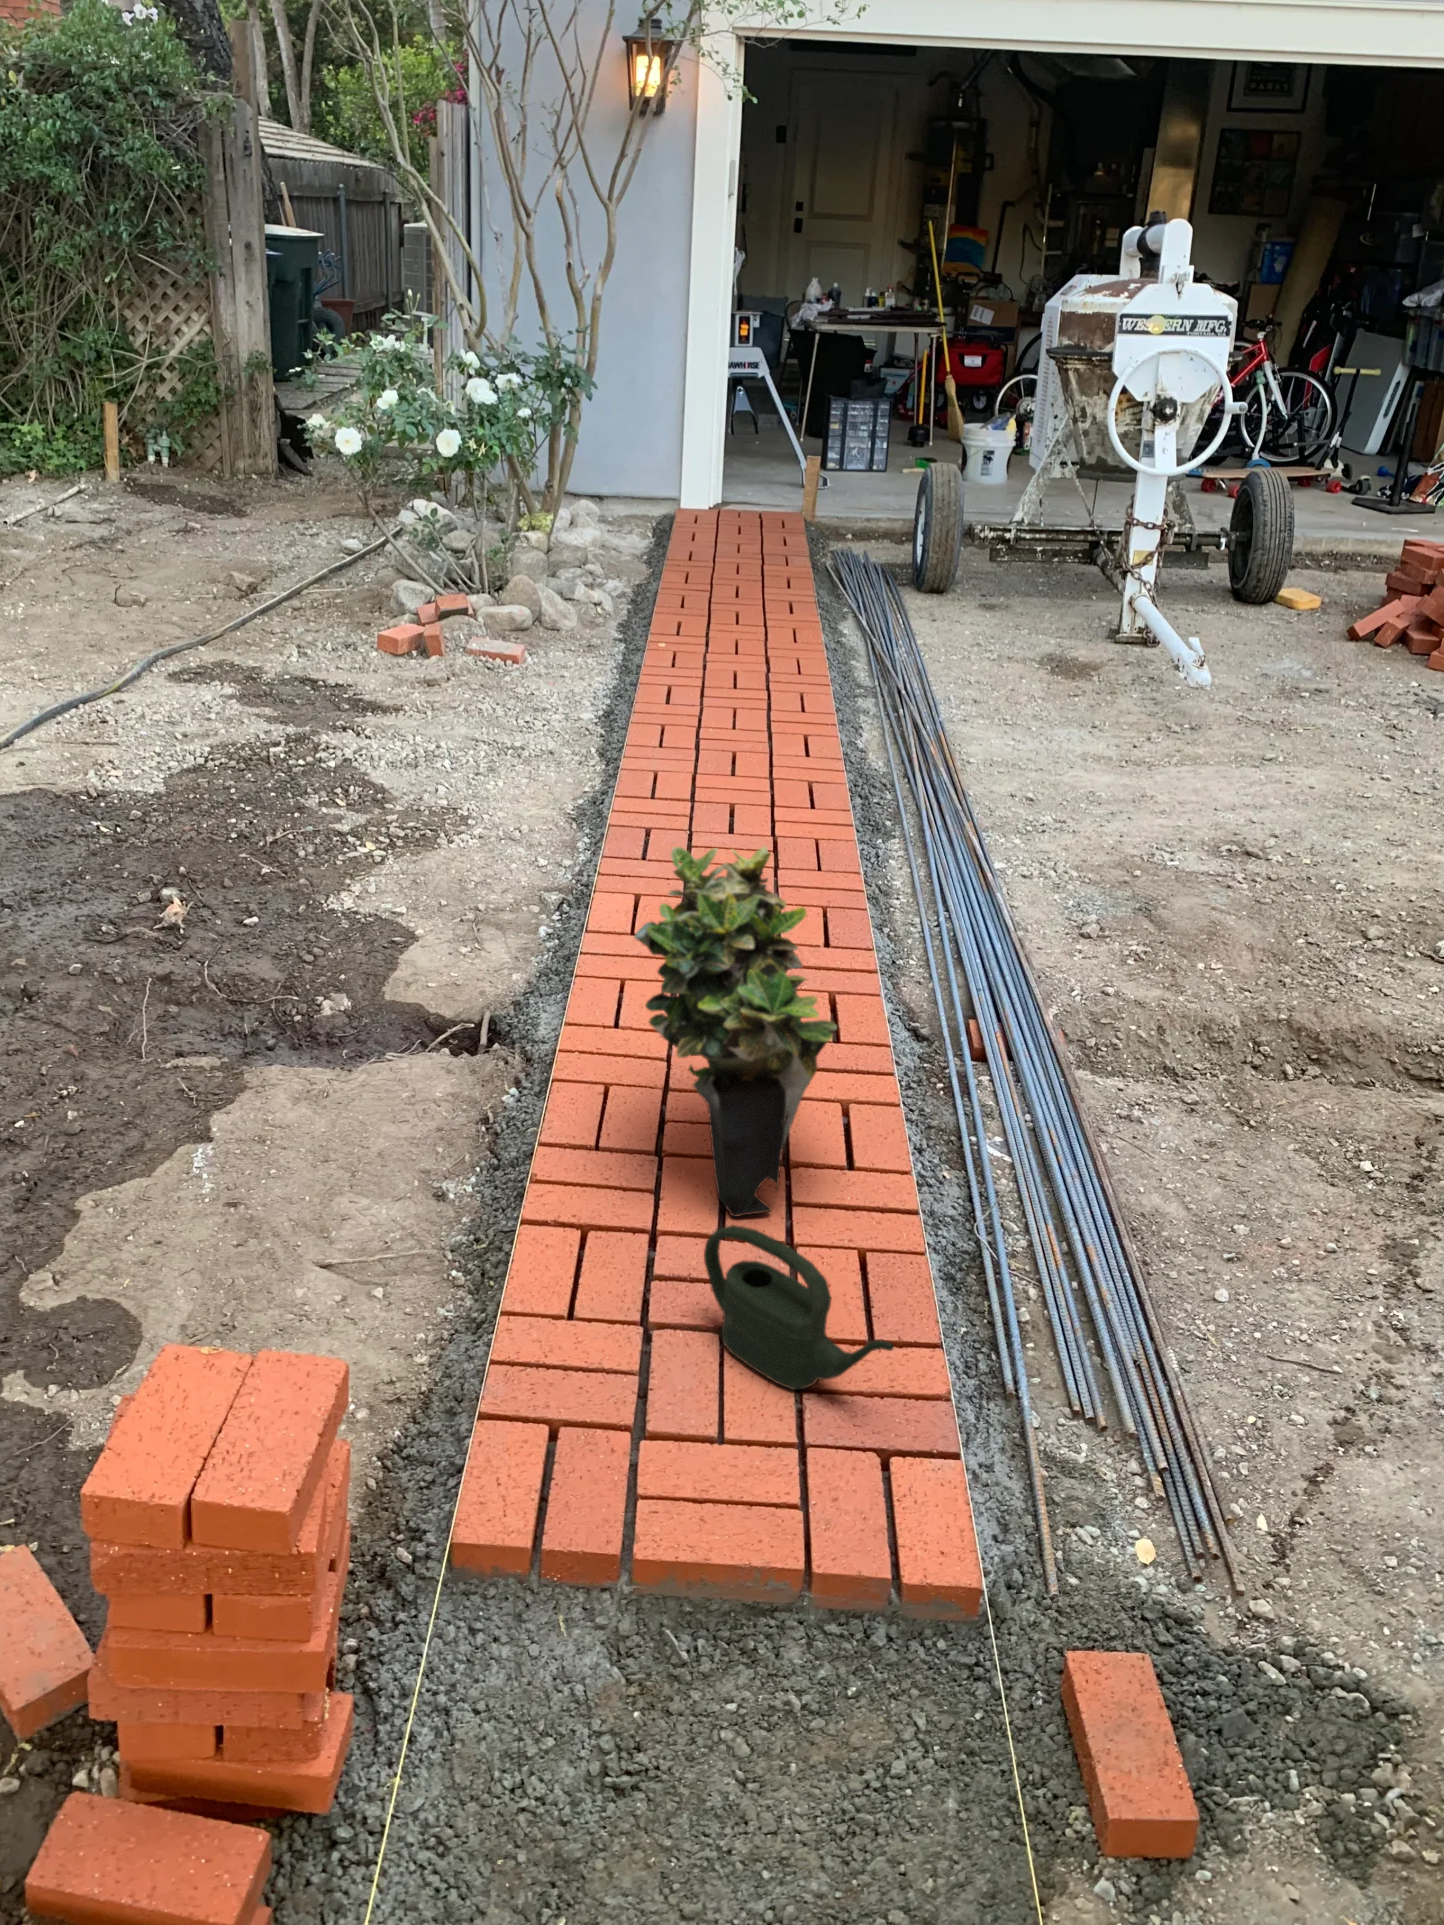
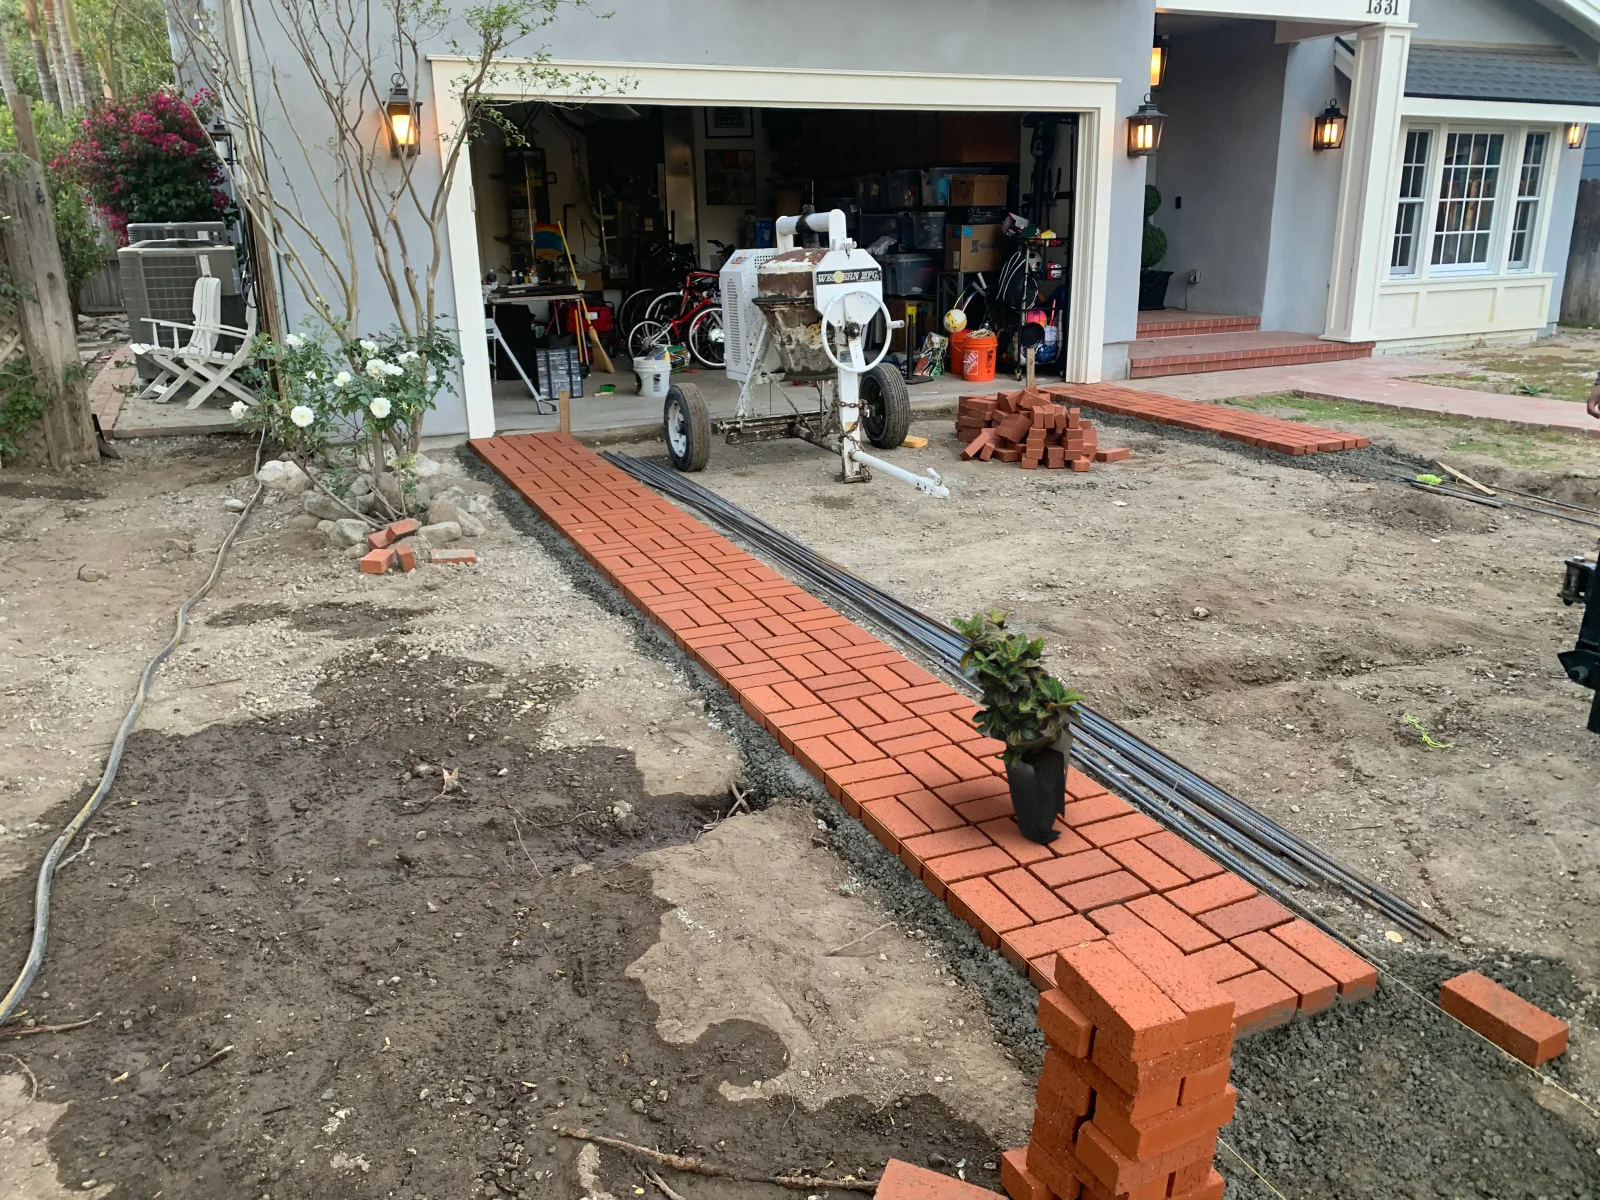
watering can: present [704,1225,894,1390] -> none [1095,827,1248,917]

